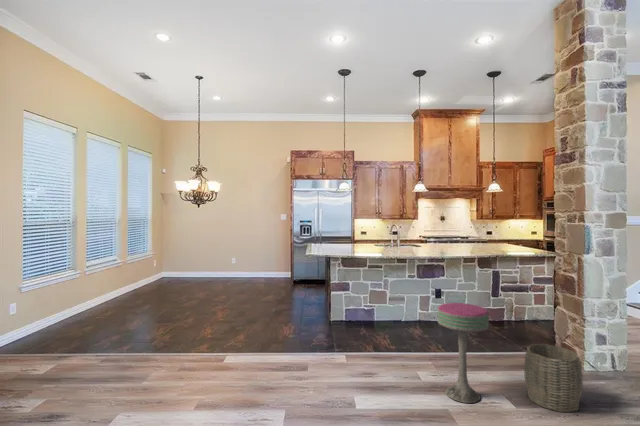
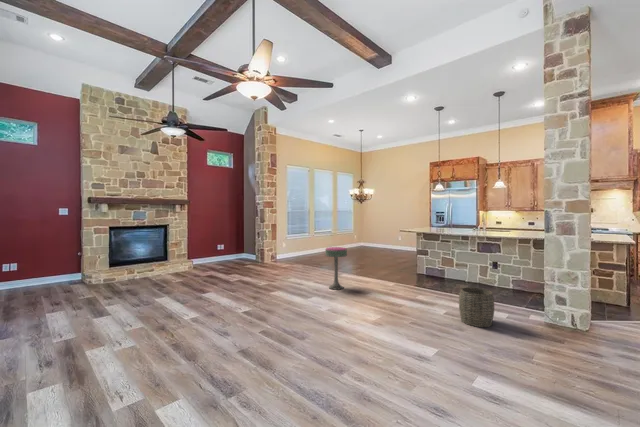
bar stool: present [438,303,489,403] -> present [325,247,347,290]

